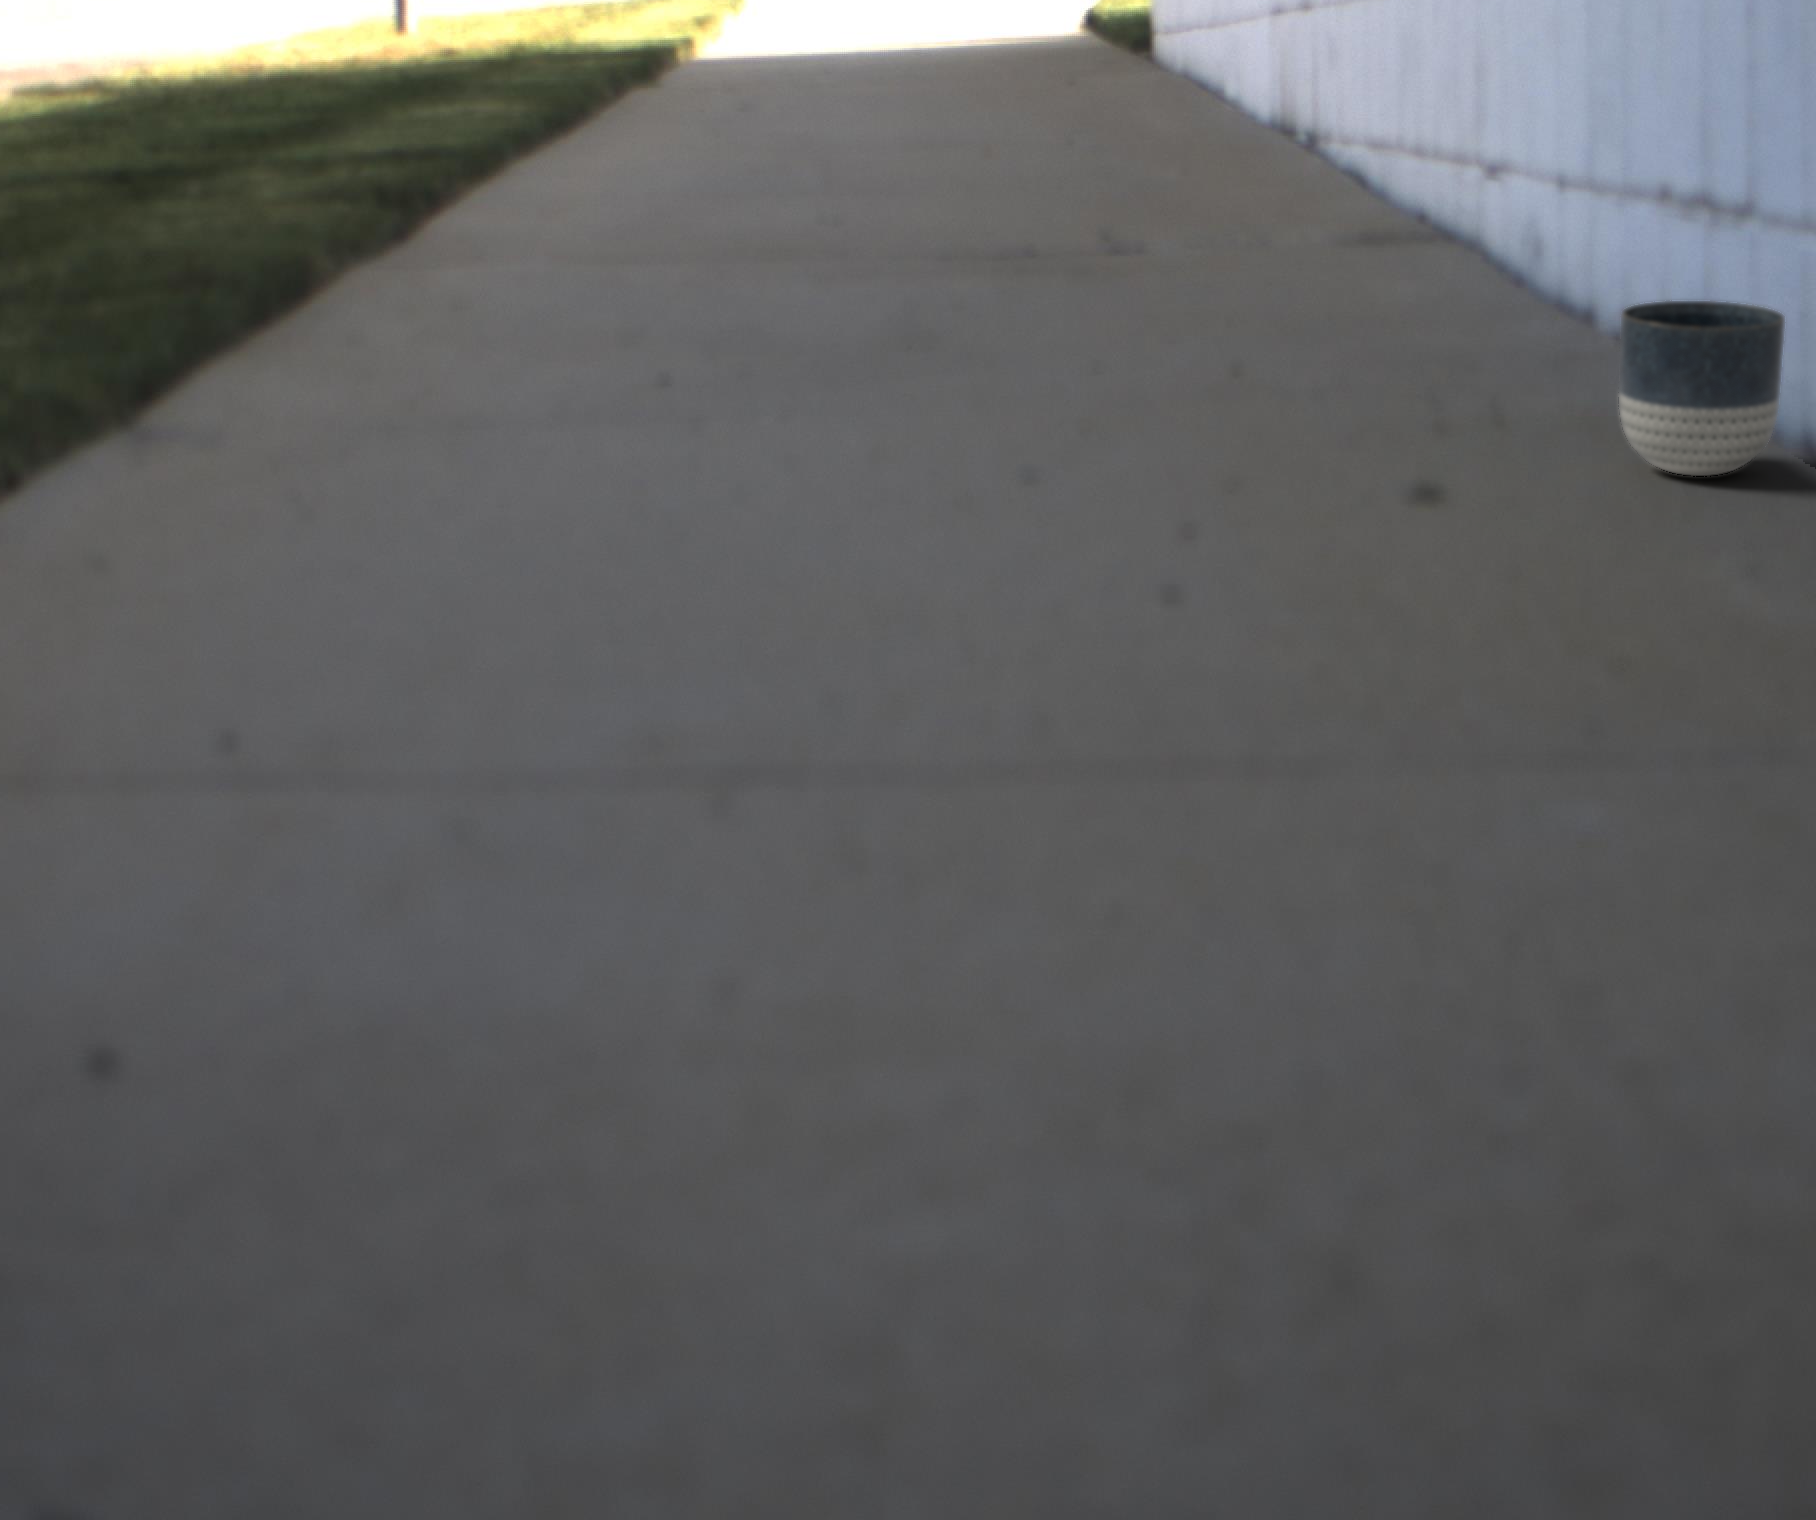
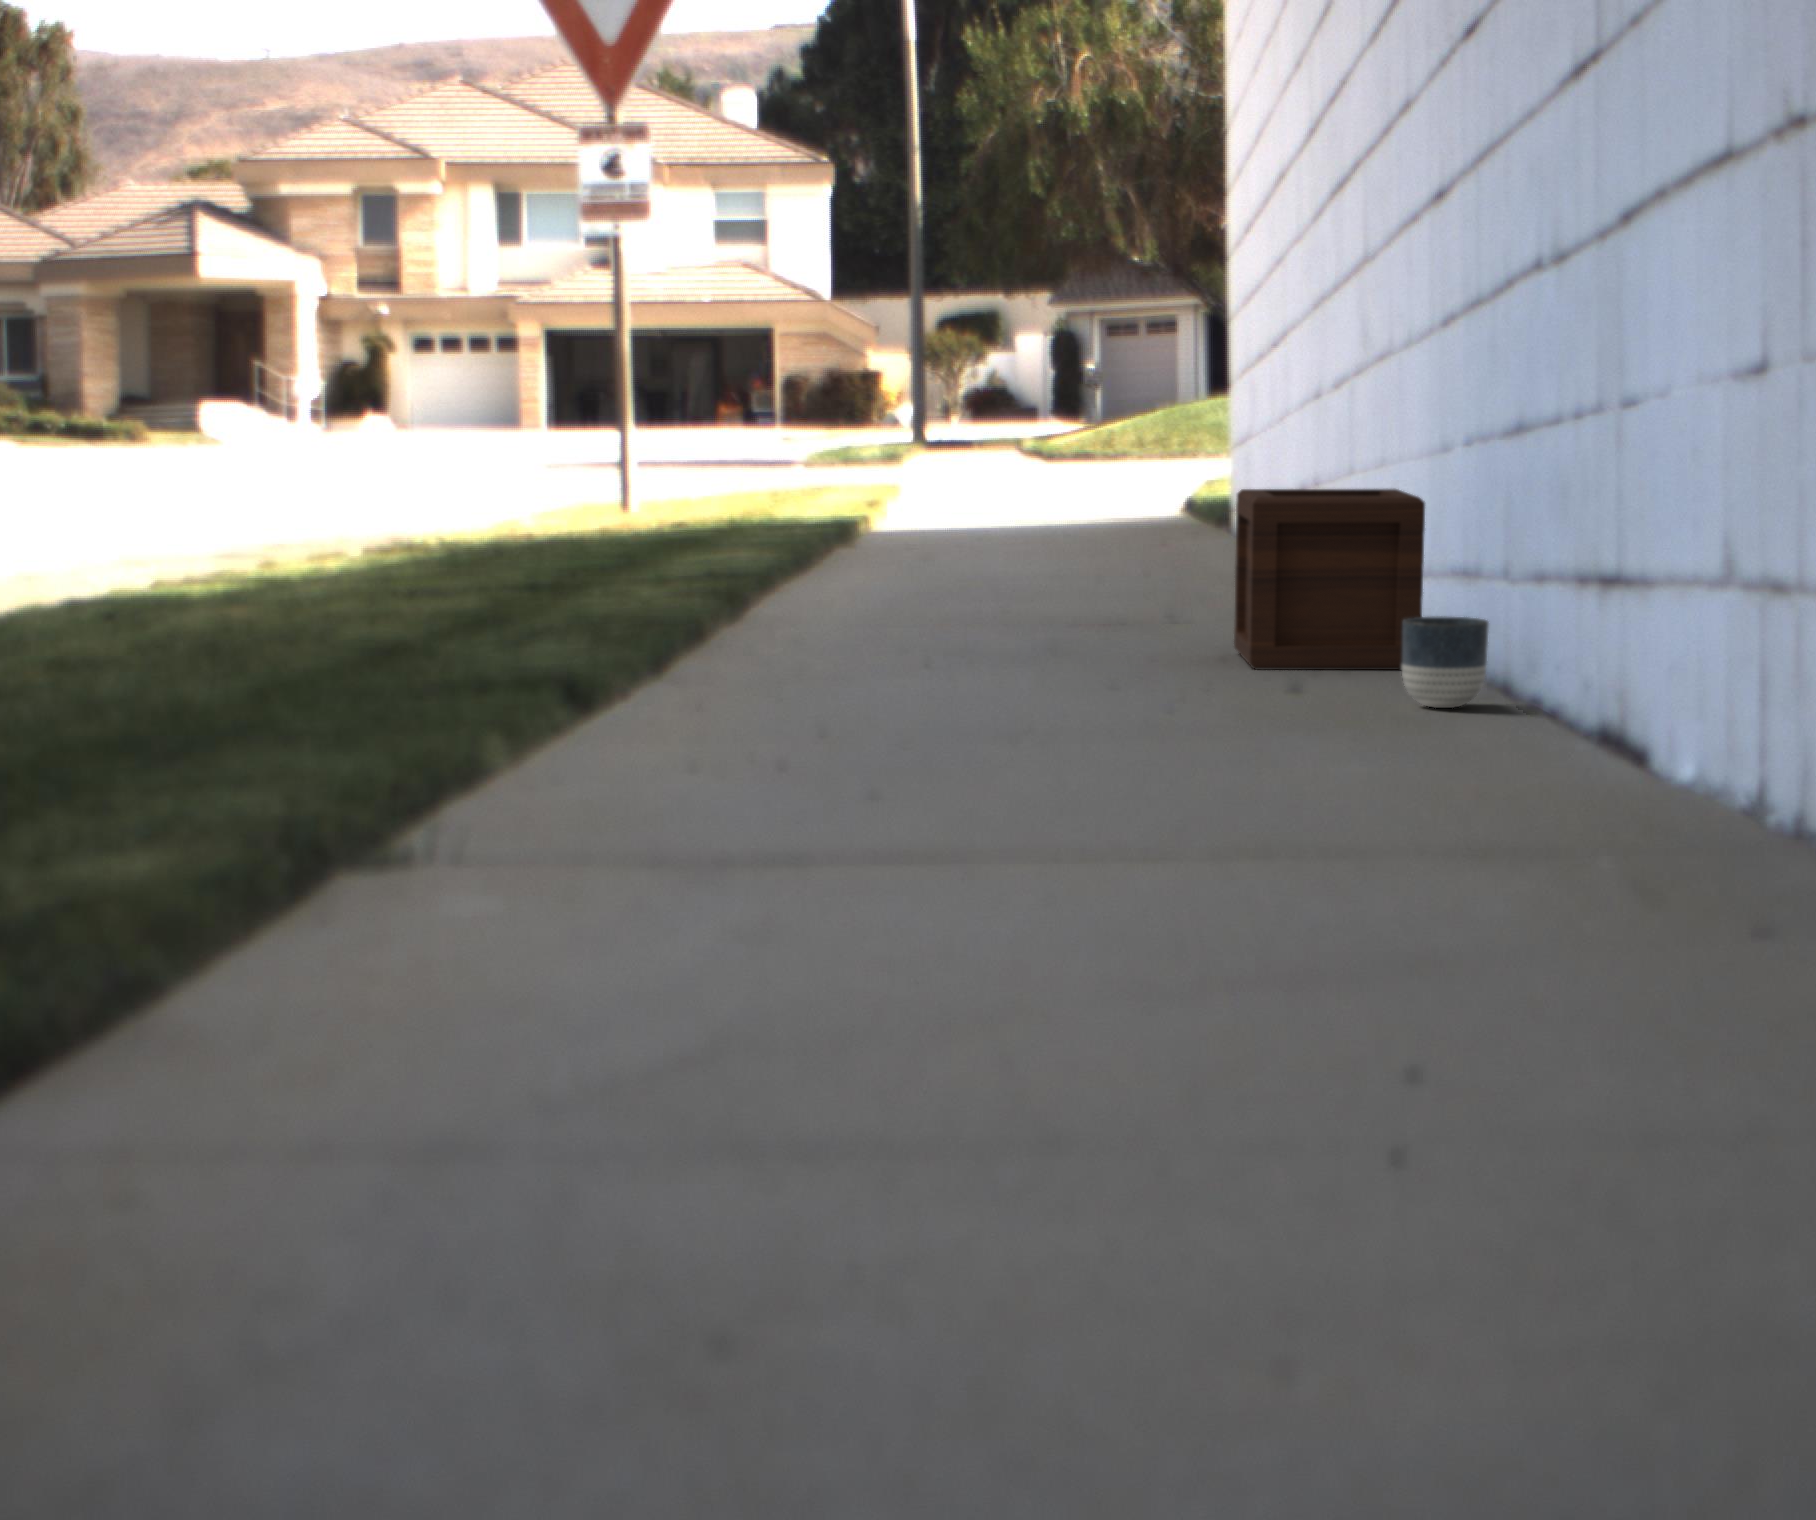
wooden crate: none [1253,44,1588,357] -> present [1234,489,1425,670]

